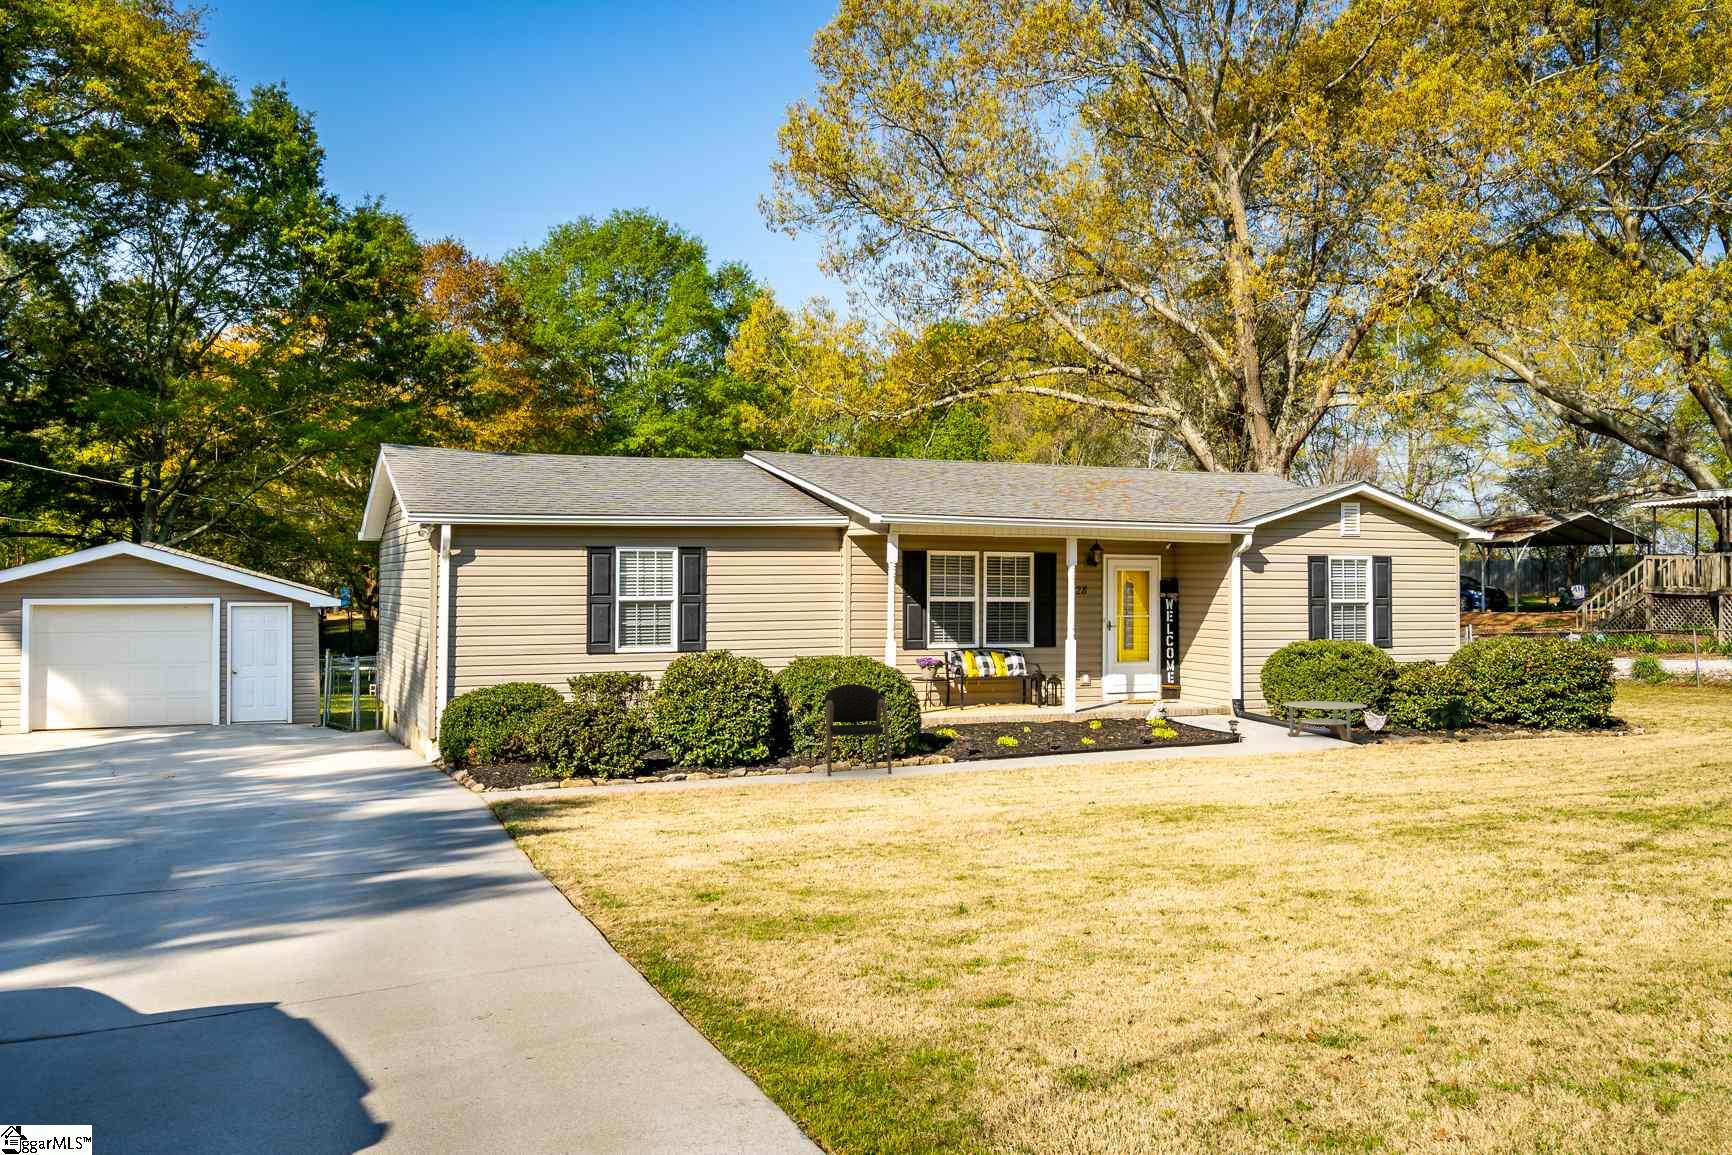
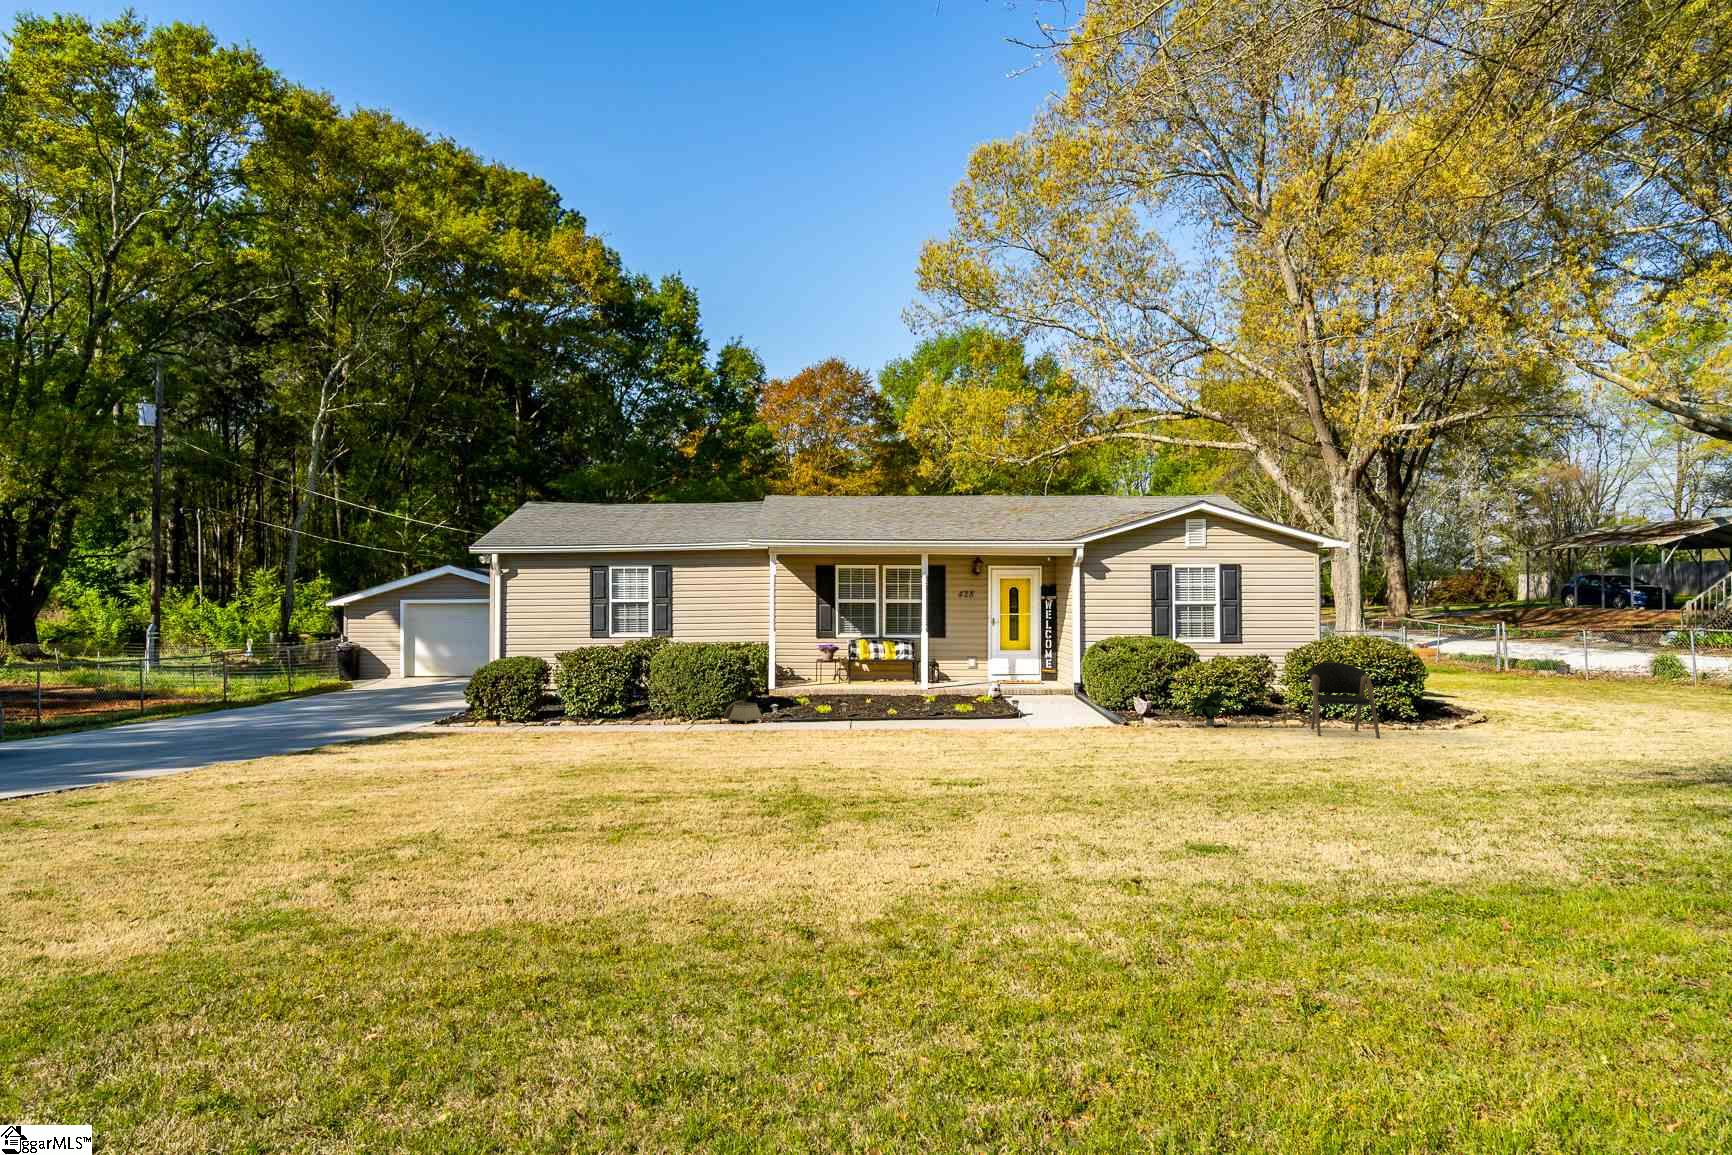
chair: present [824,684,891,776] -> present [1309,662,1380,738]
round table: present [1283,701,1367,740] -> none [1064,686,1134,723]
basket: none [913,735,964,764] -> present [724,701,763,724]

